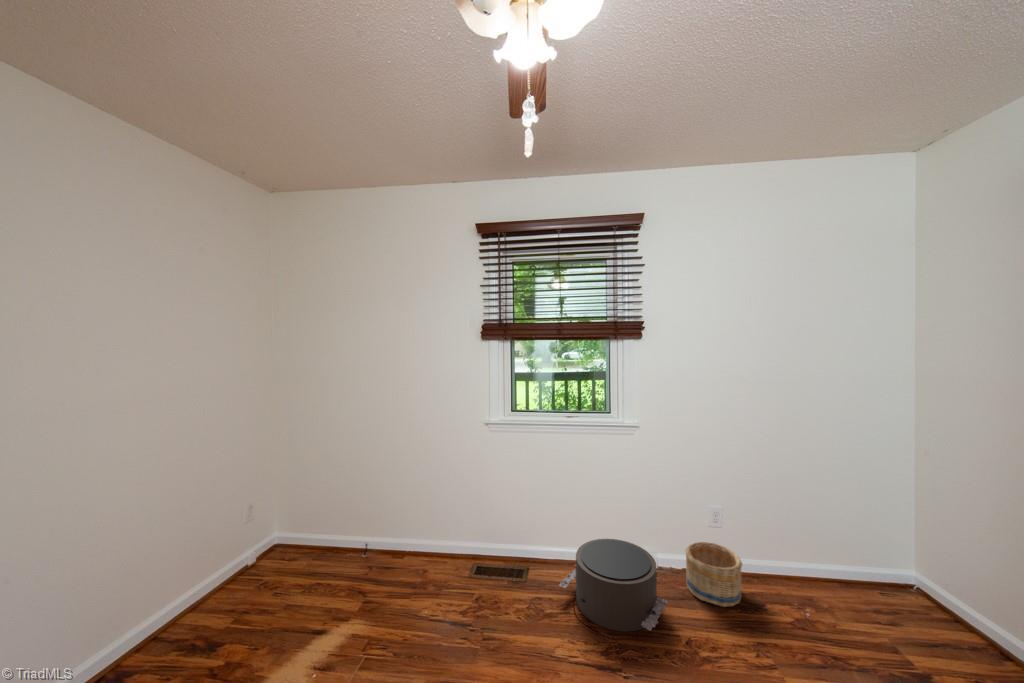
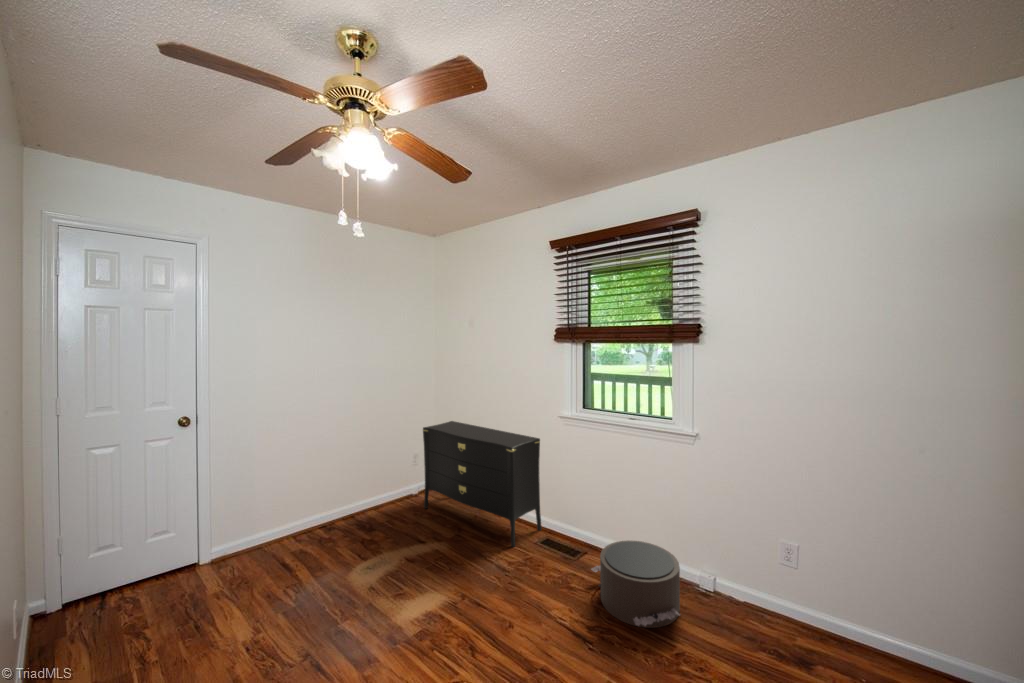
dresser: none [283,448,464,591] -> present [423,421,542,547]
basket: present [685,542,742,607] -> none [728,576,795,653]

